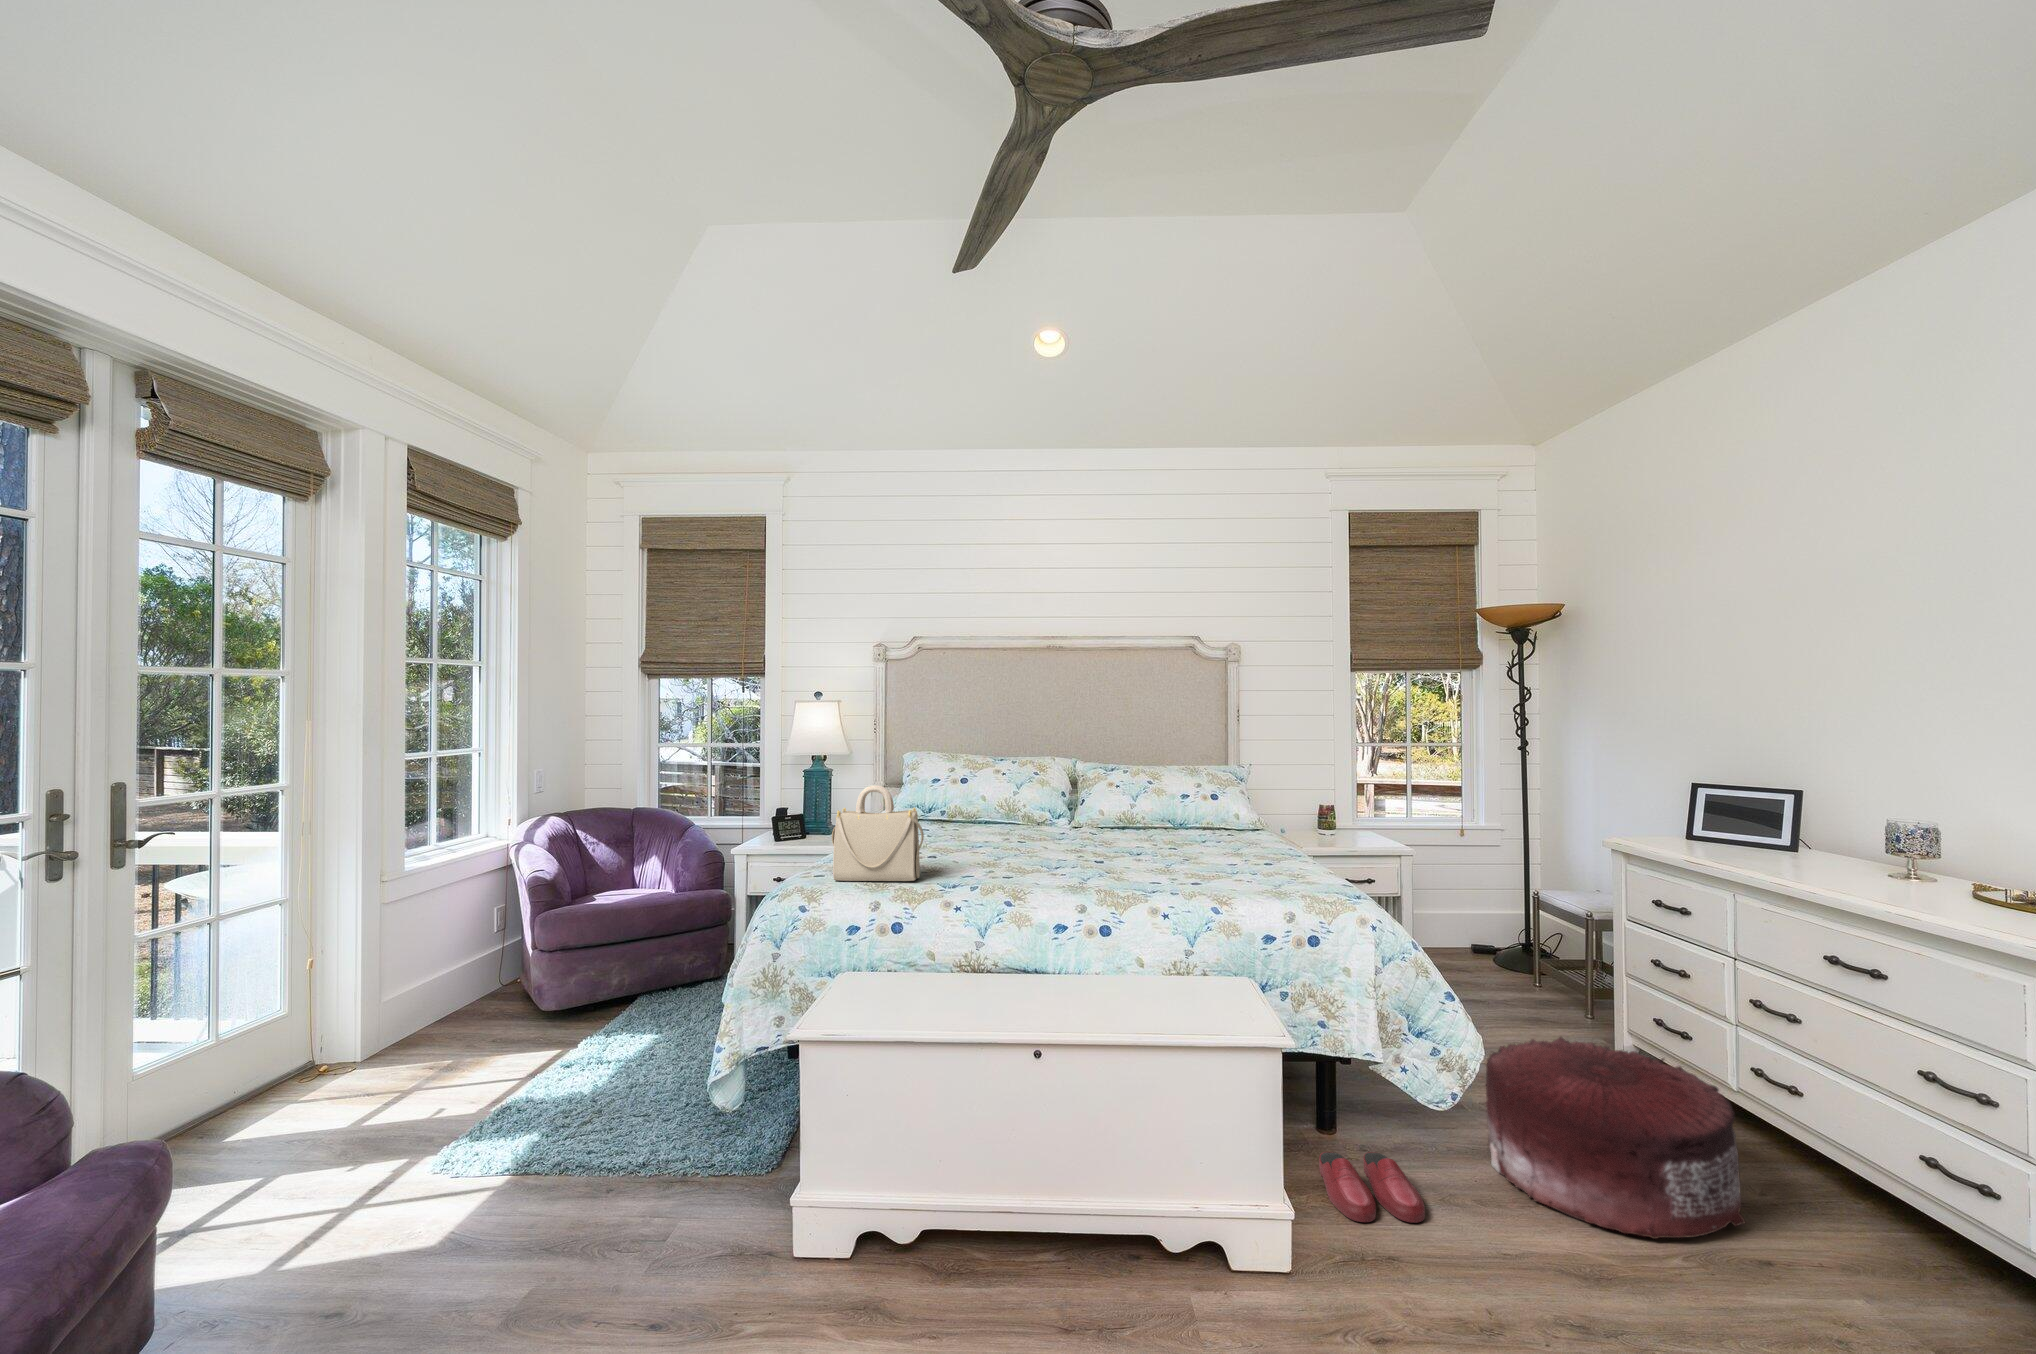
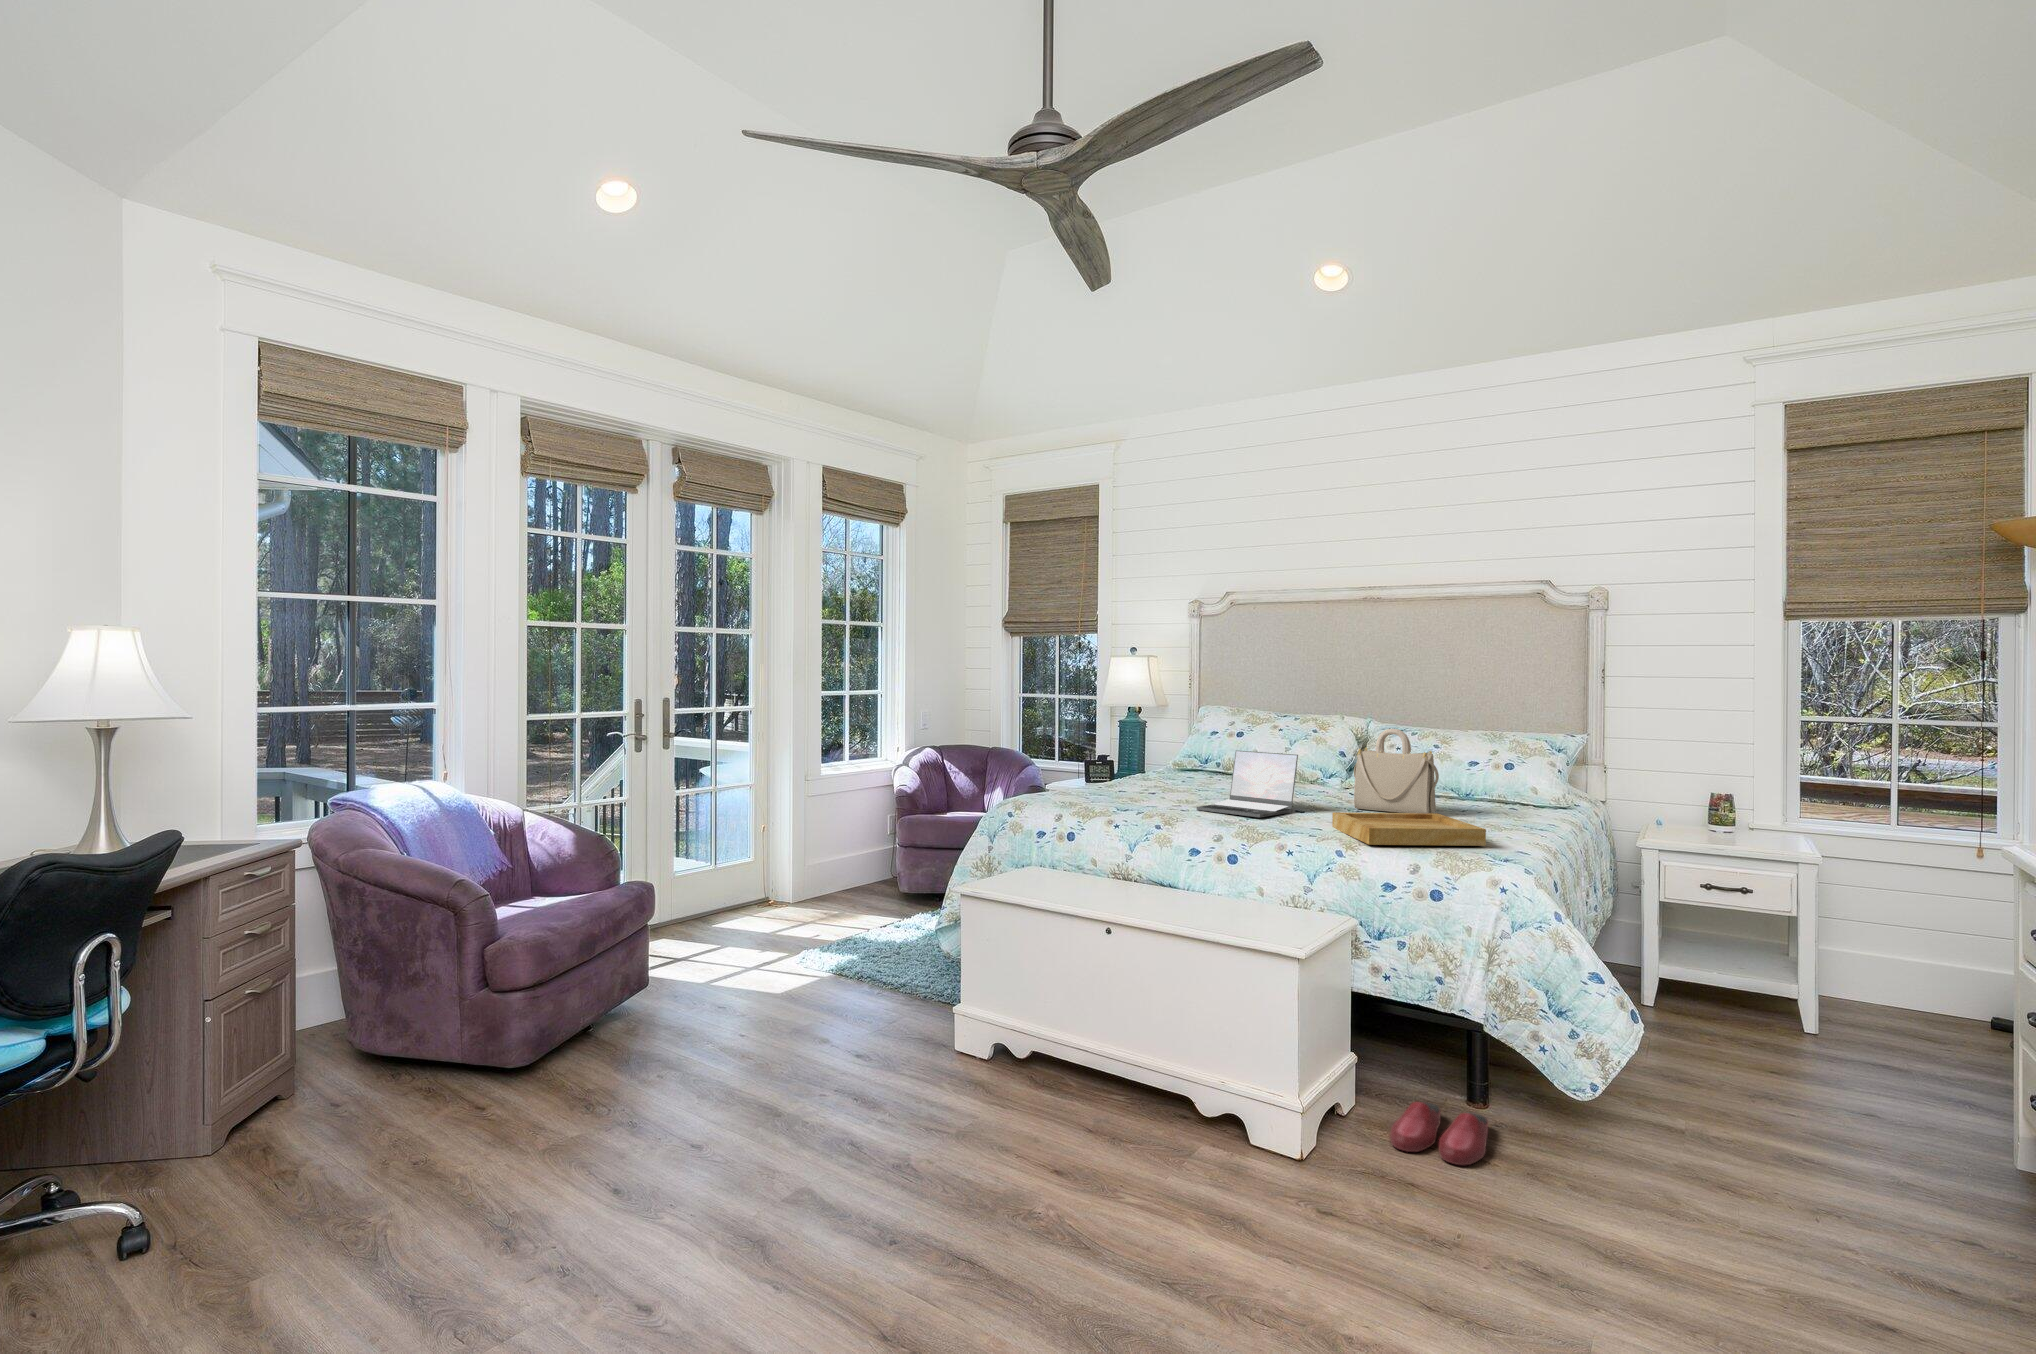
handbag: present [832,785,924,881] -> present [1354,729,1439,813]
laptop: none [1004,802,1092,875] -> present [1197,750,1298,817]
tray: none [1156,851,1313,896] -> present [1332,812,1486,846]
pouf: present [1486,1037,1745,1239] -> none [1604,1044,1904,1267]

